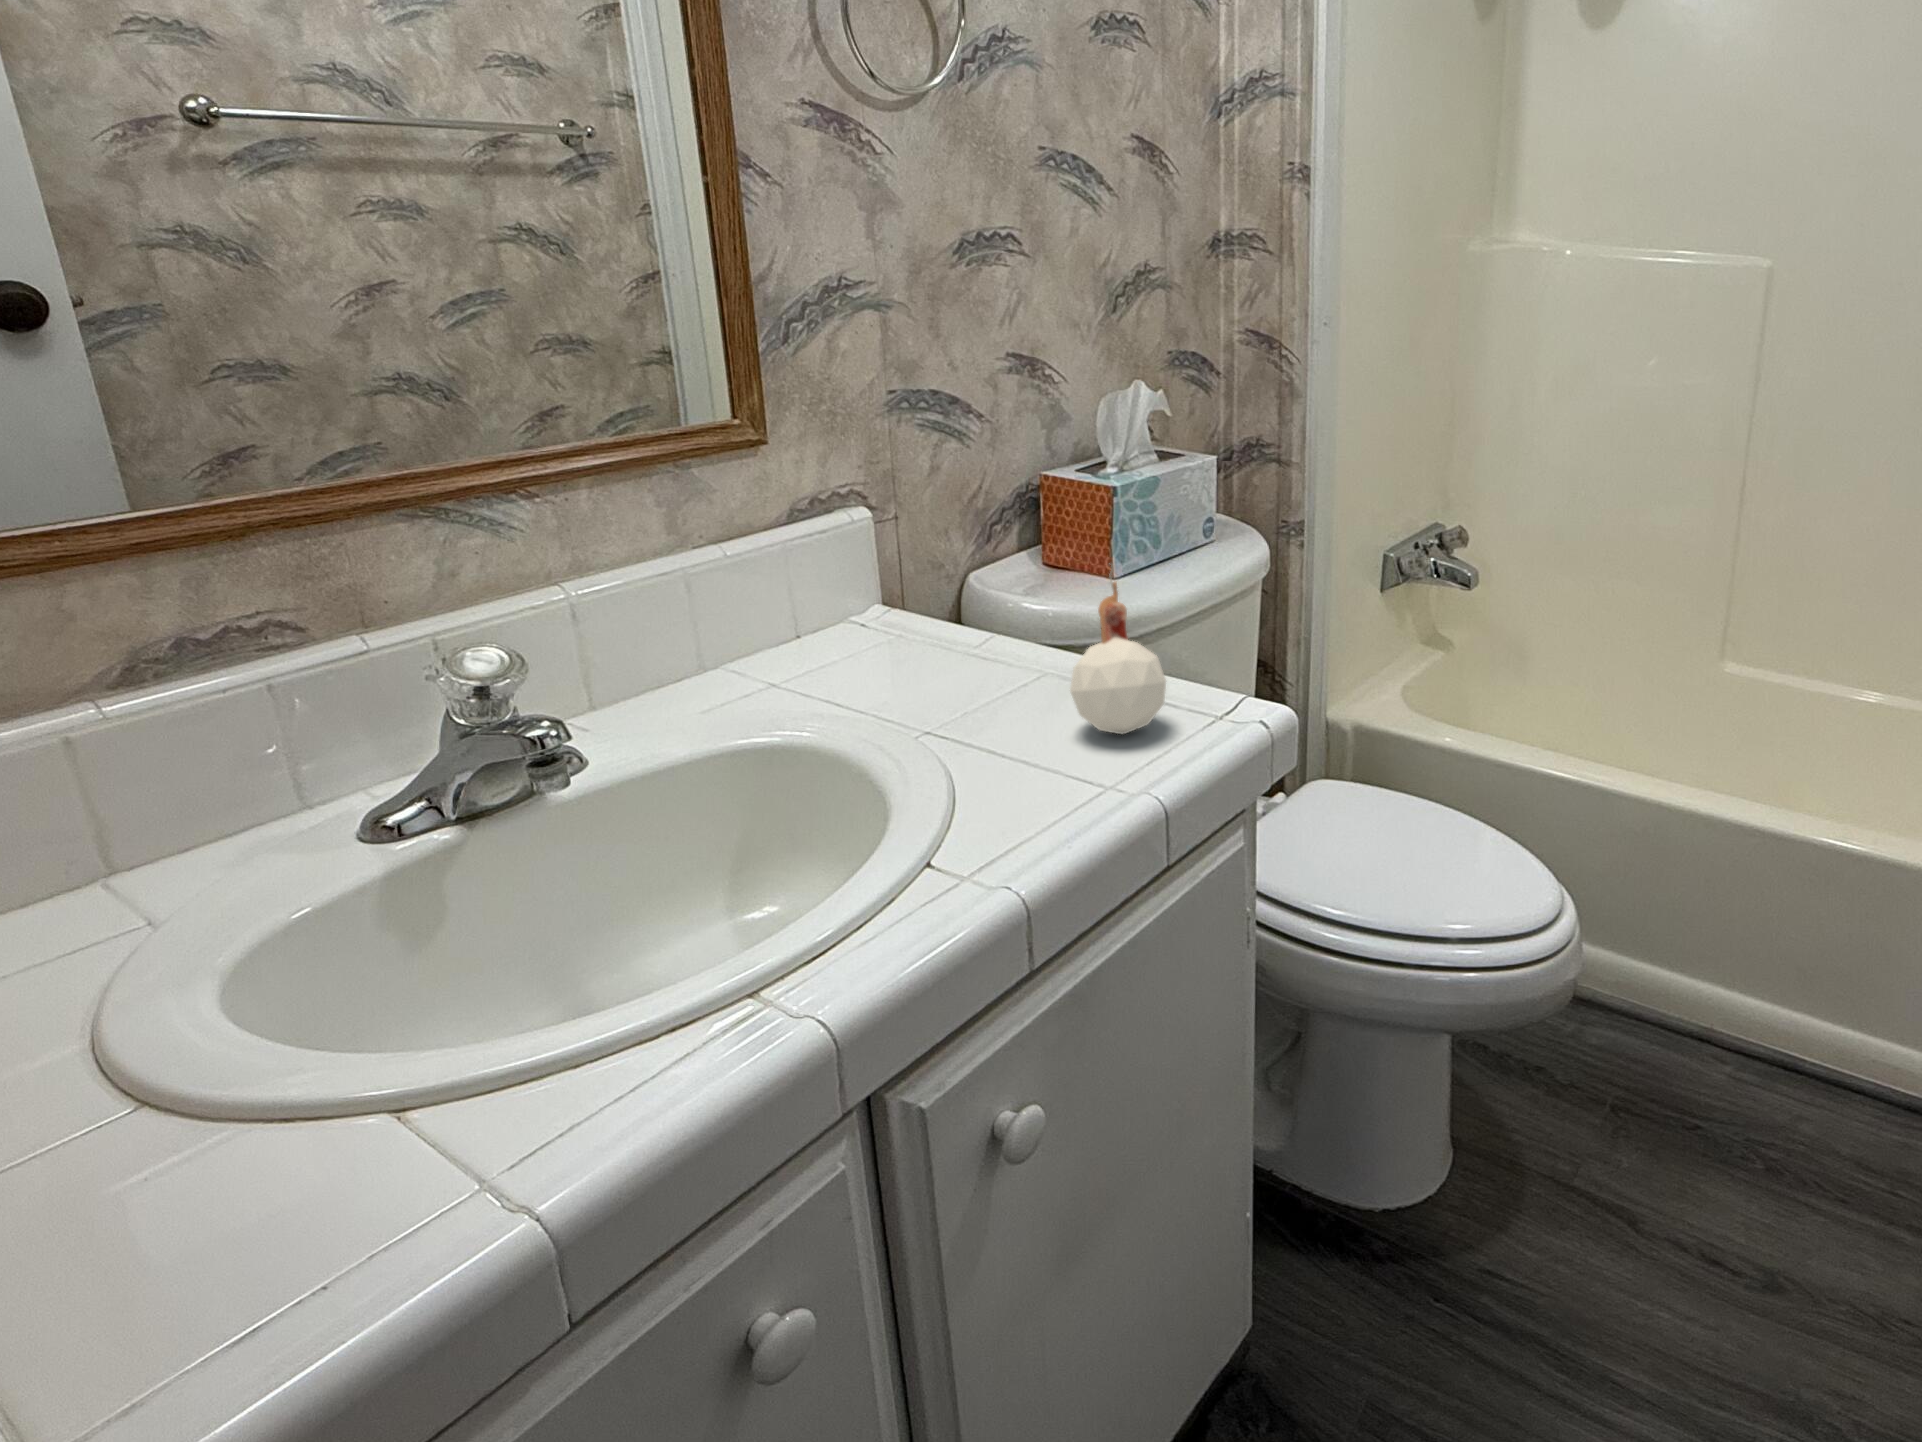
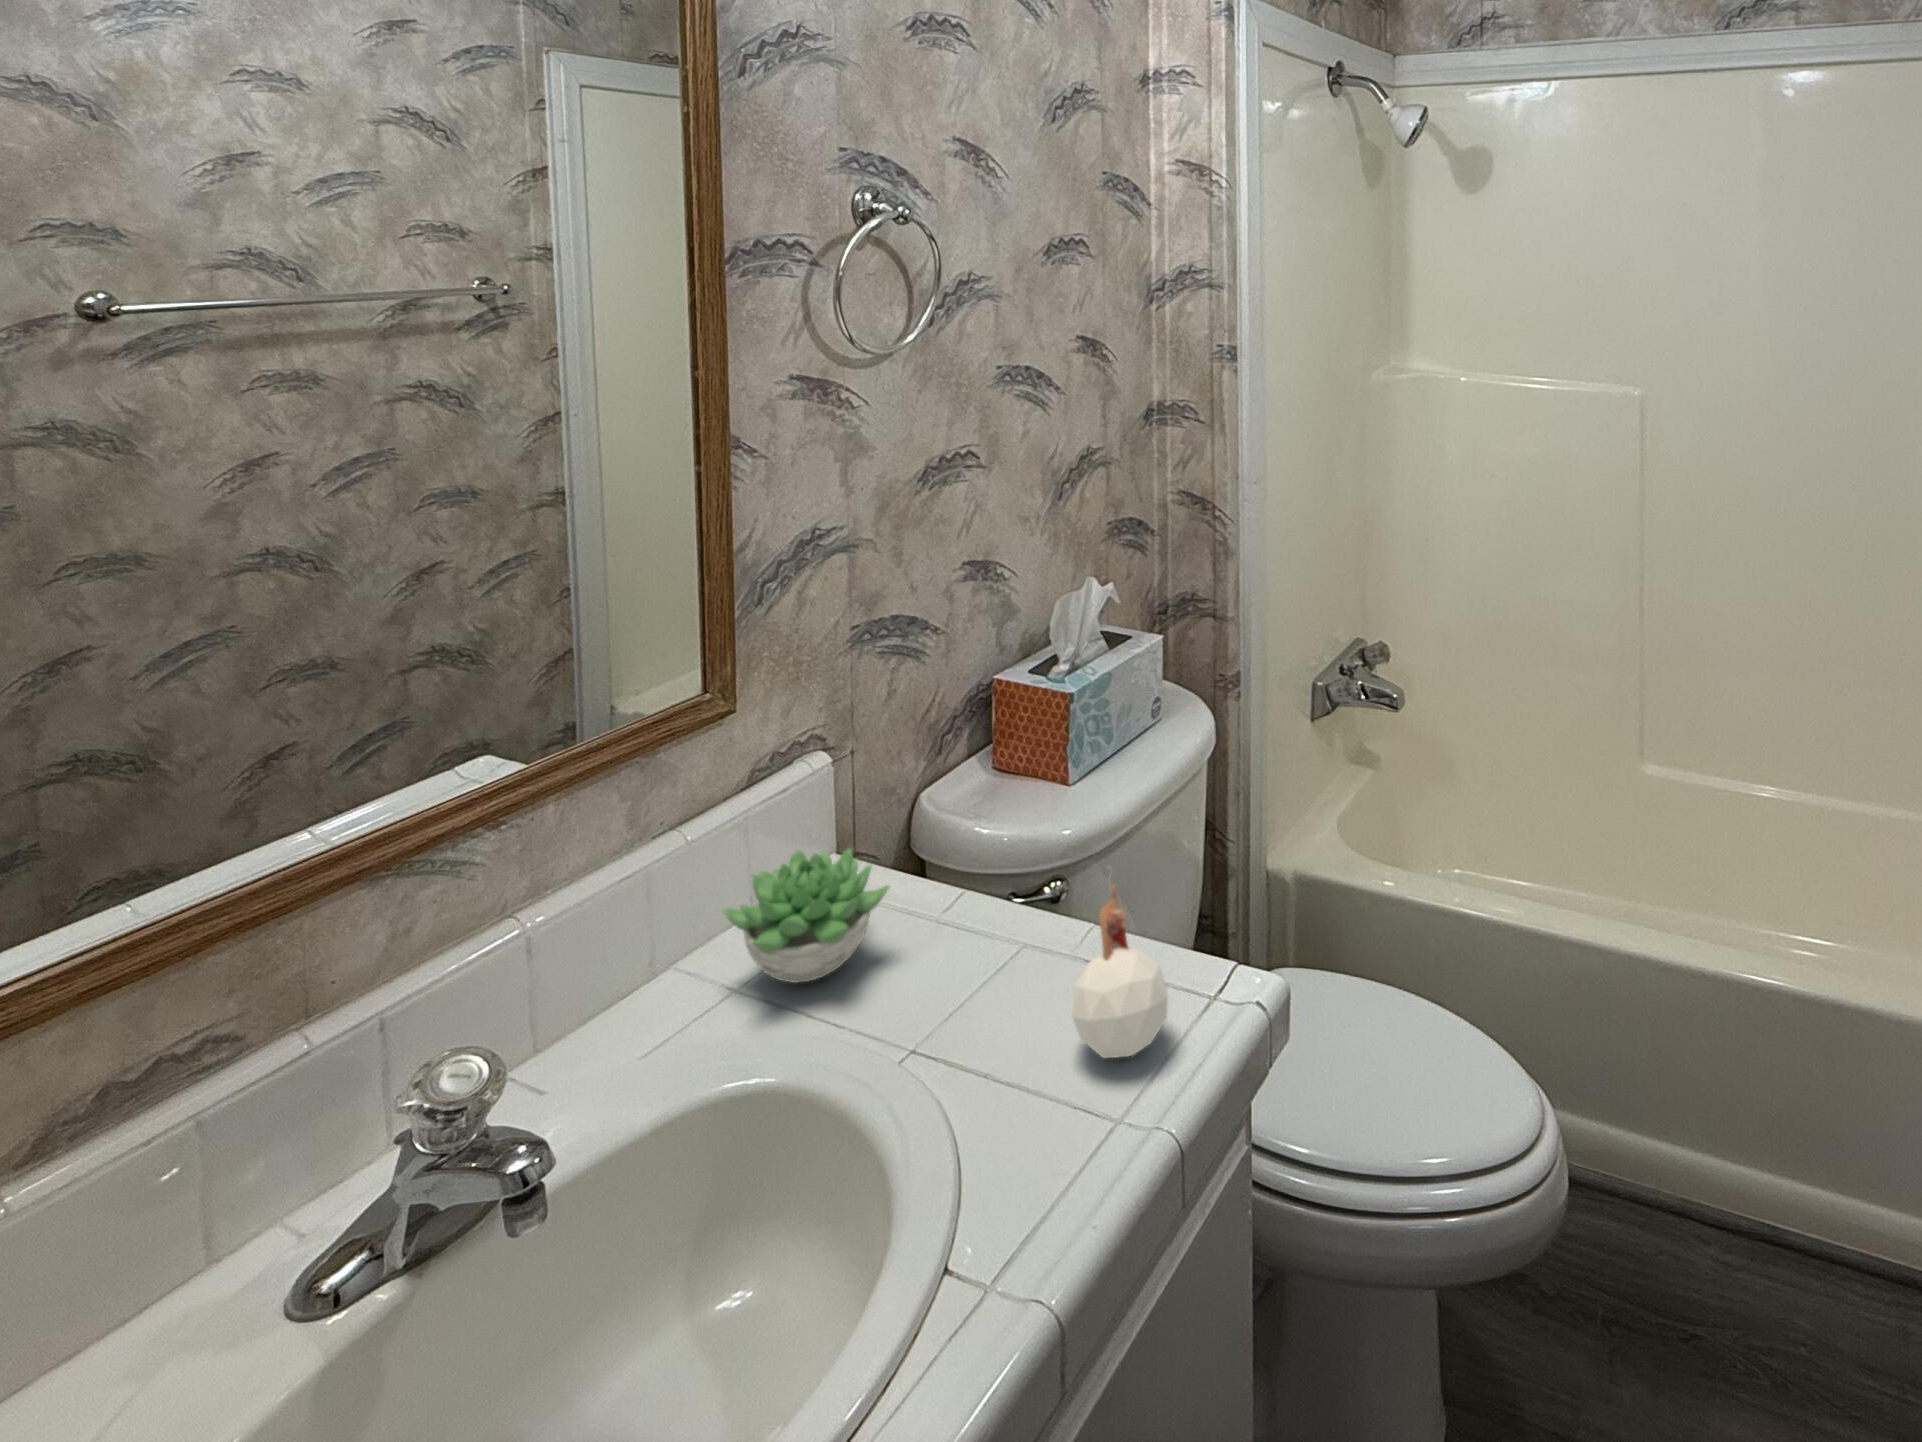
succulent plant: none [755,563,914,672] -> present [723,849,890,982]

